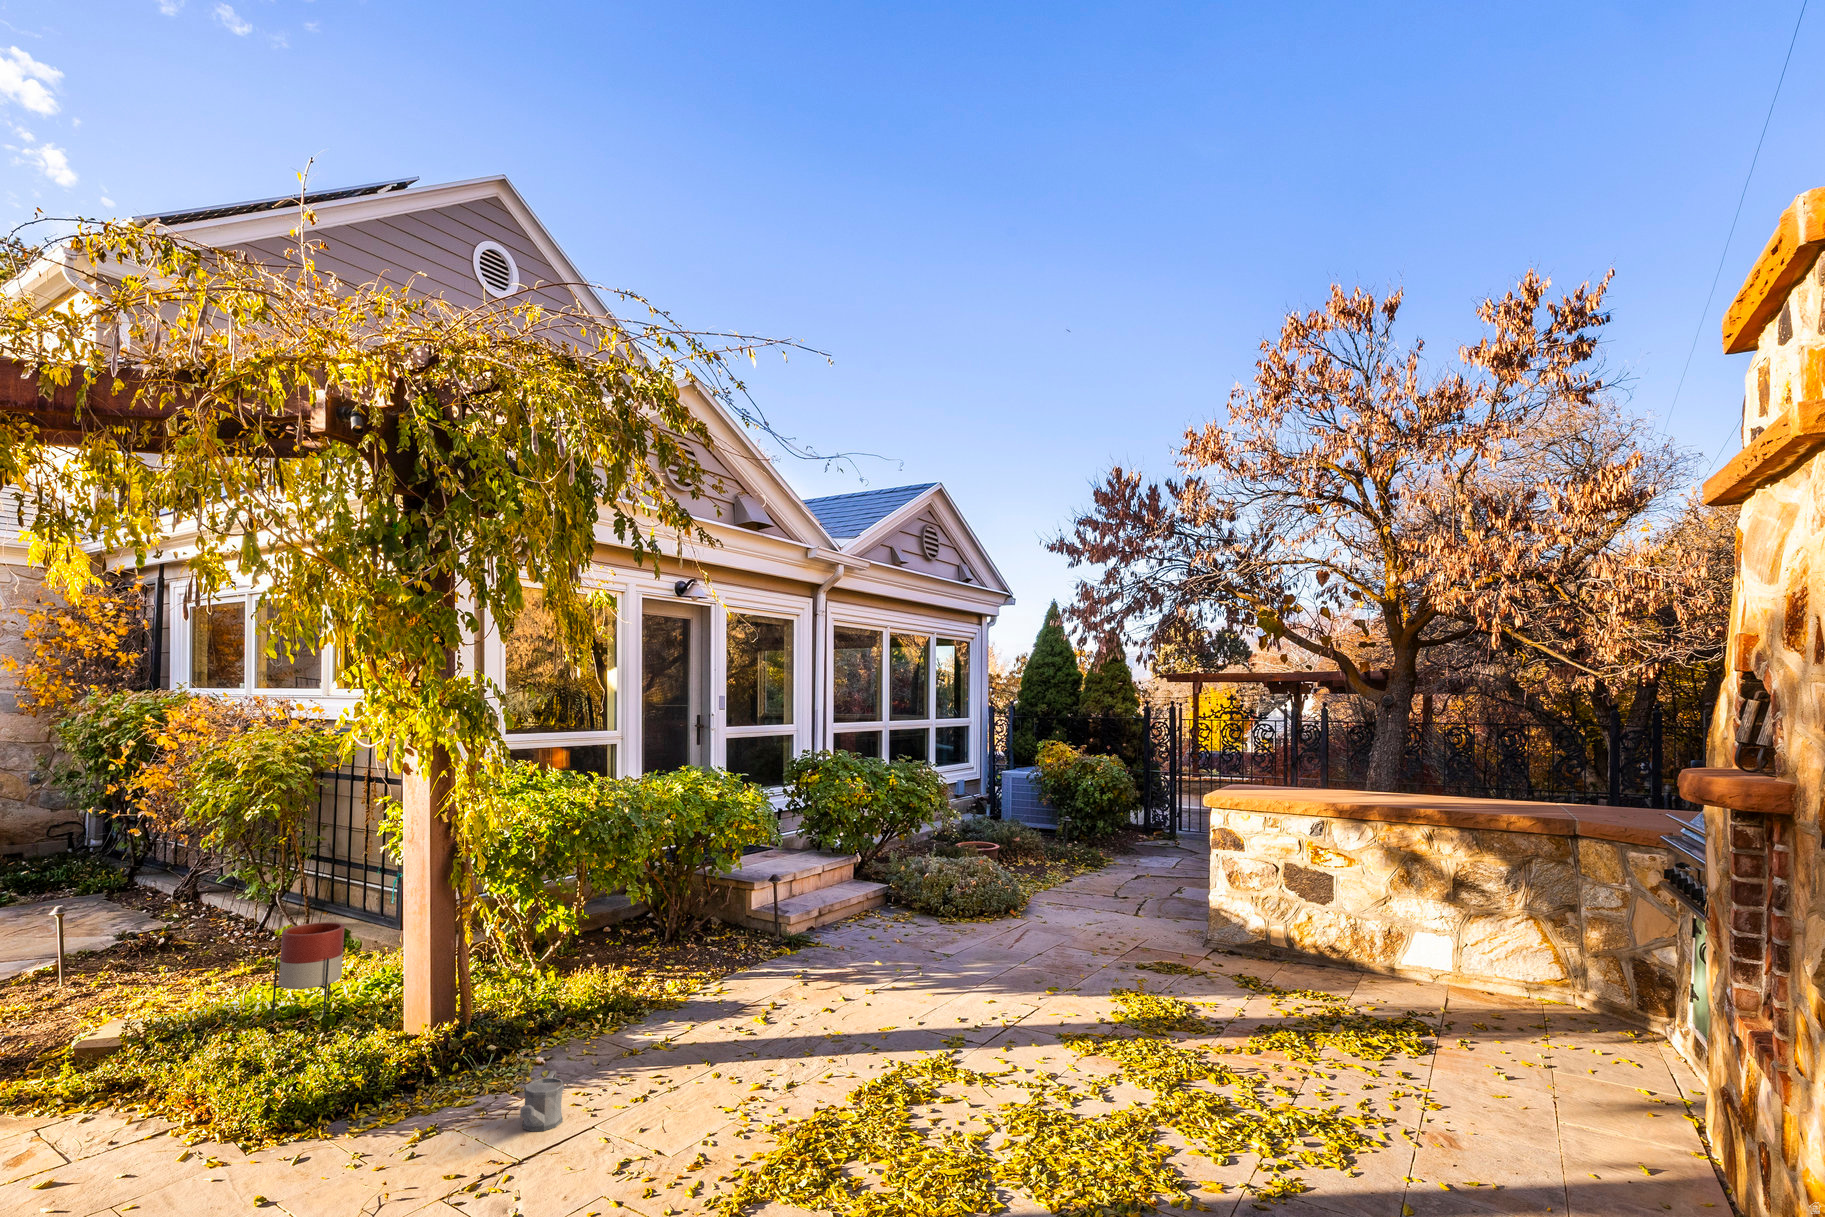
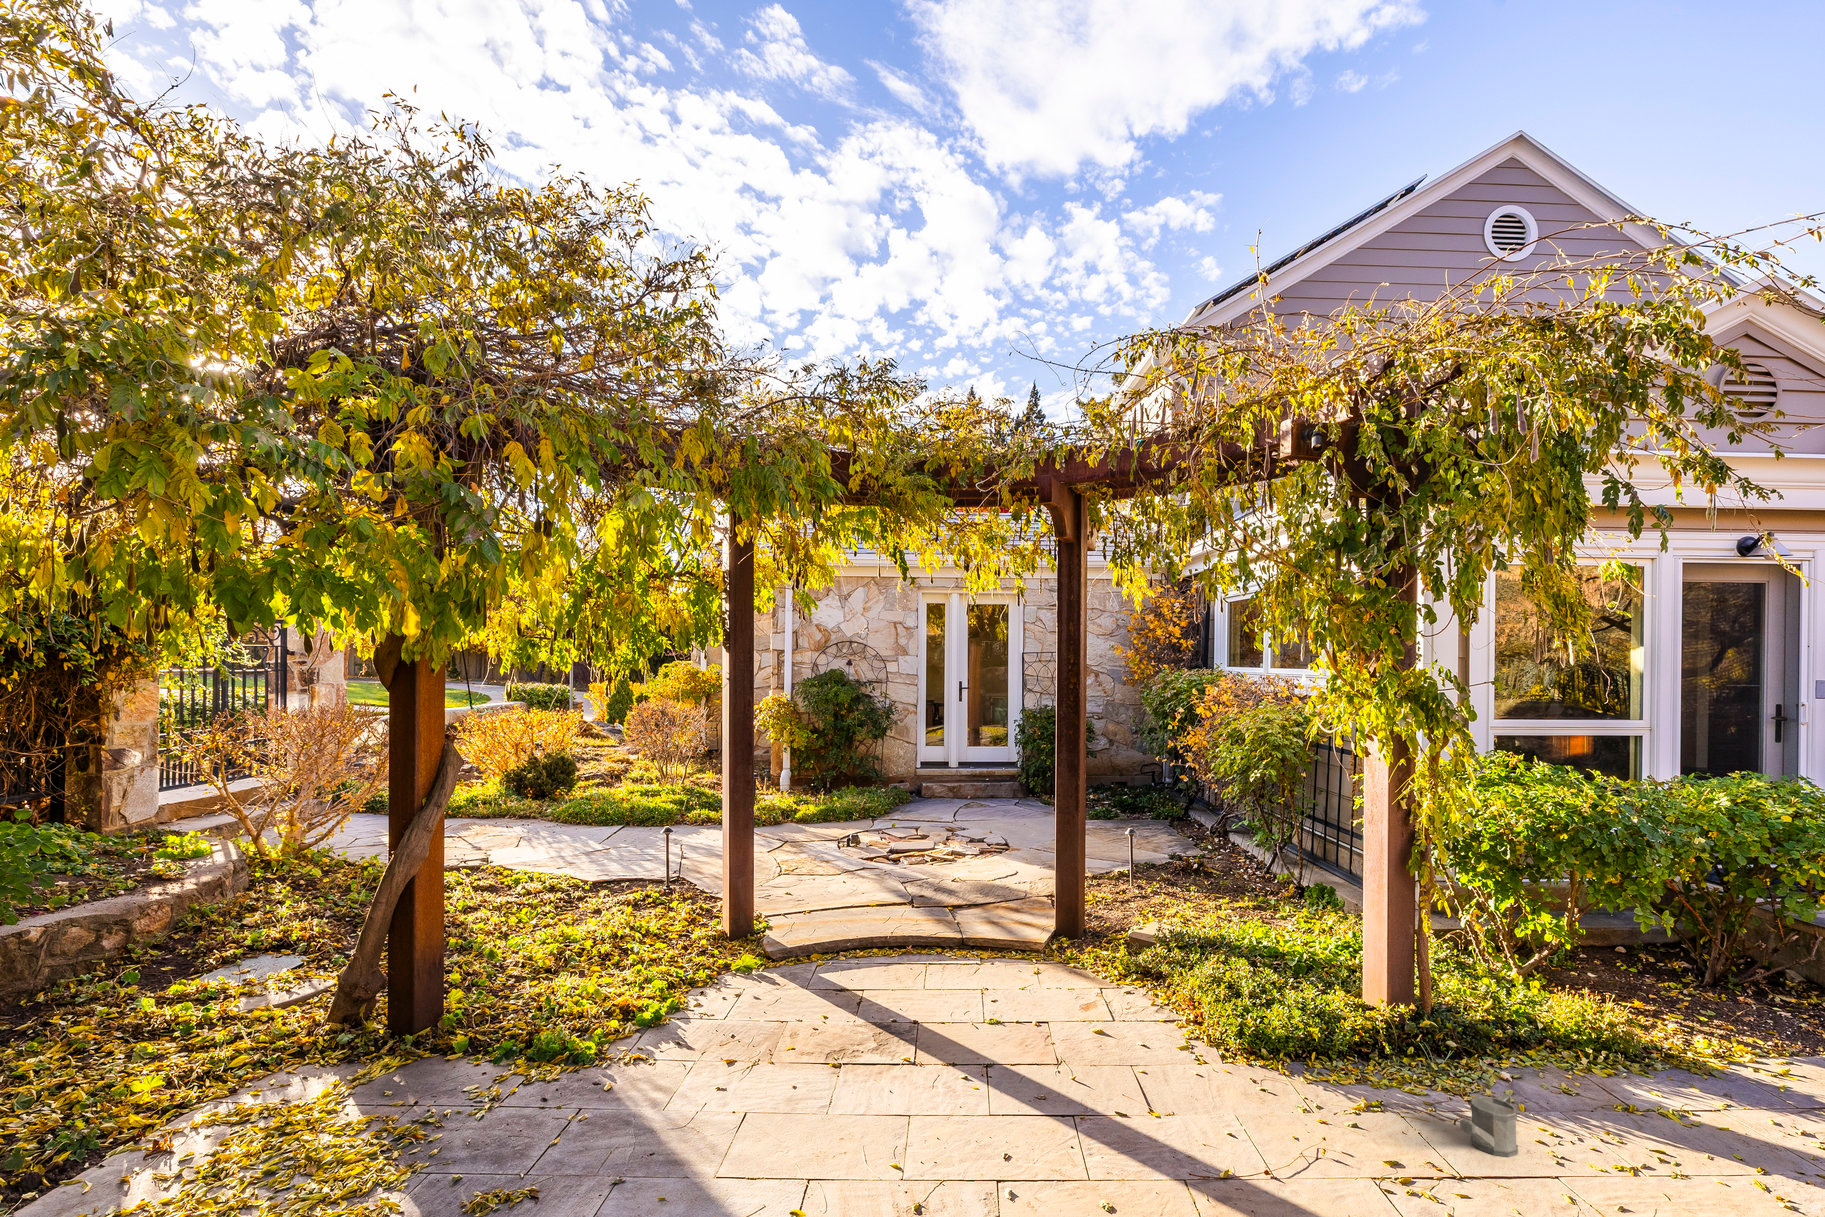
planter: present [272,922,345,1016] -> none [1256,876,1310,964]

